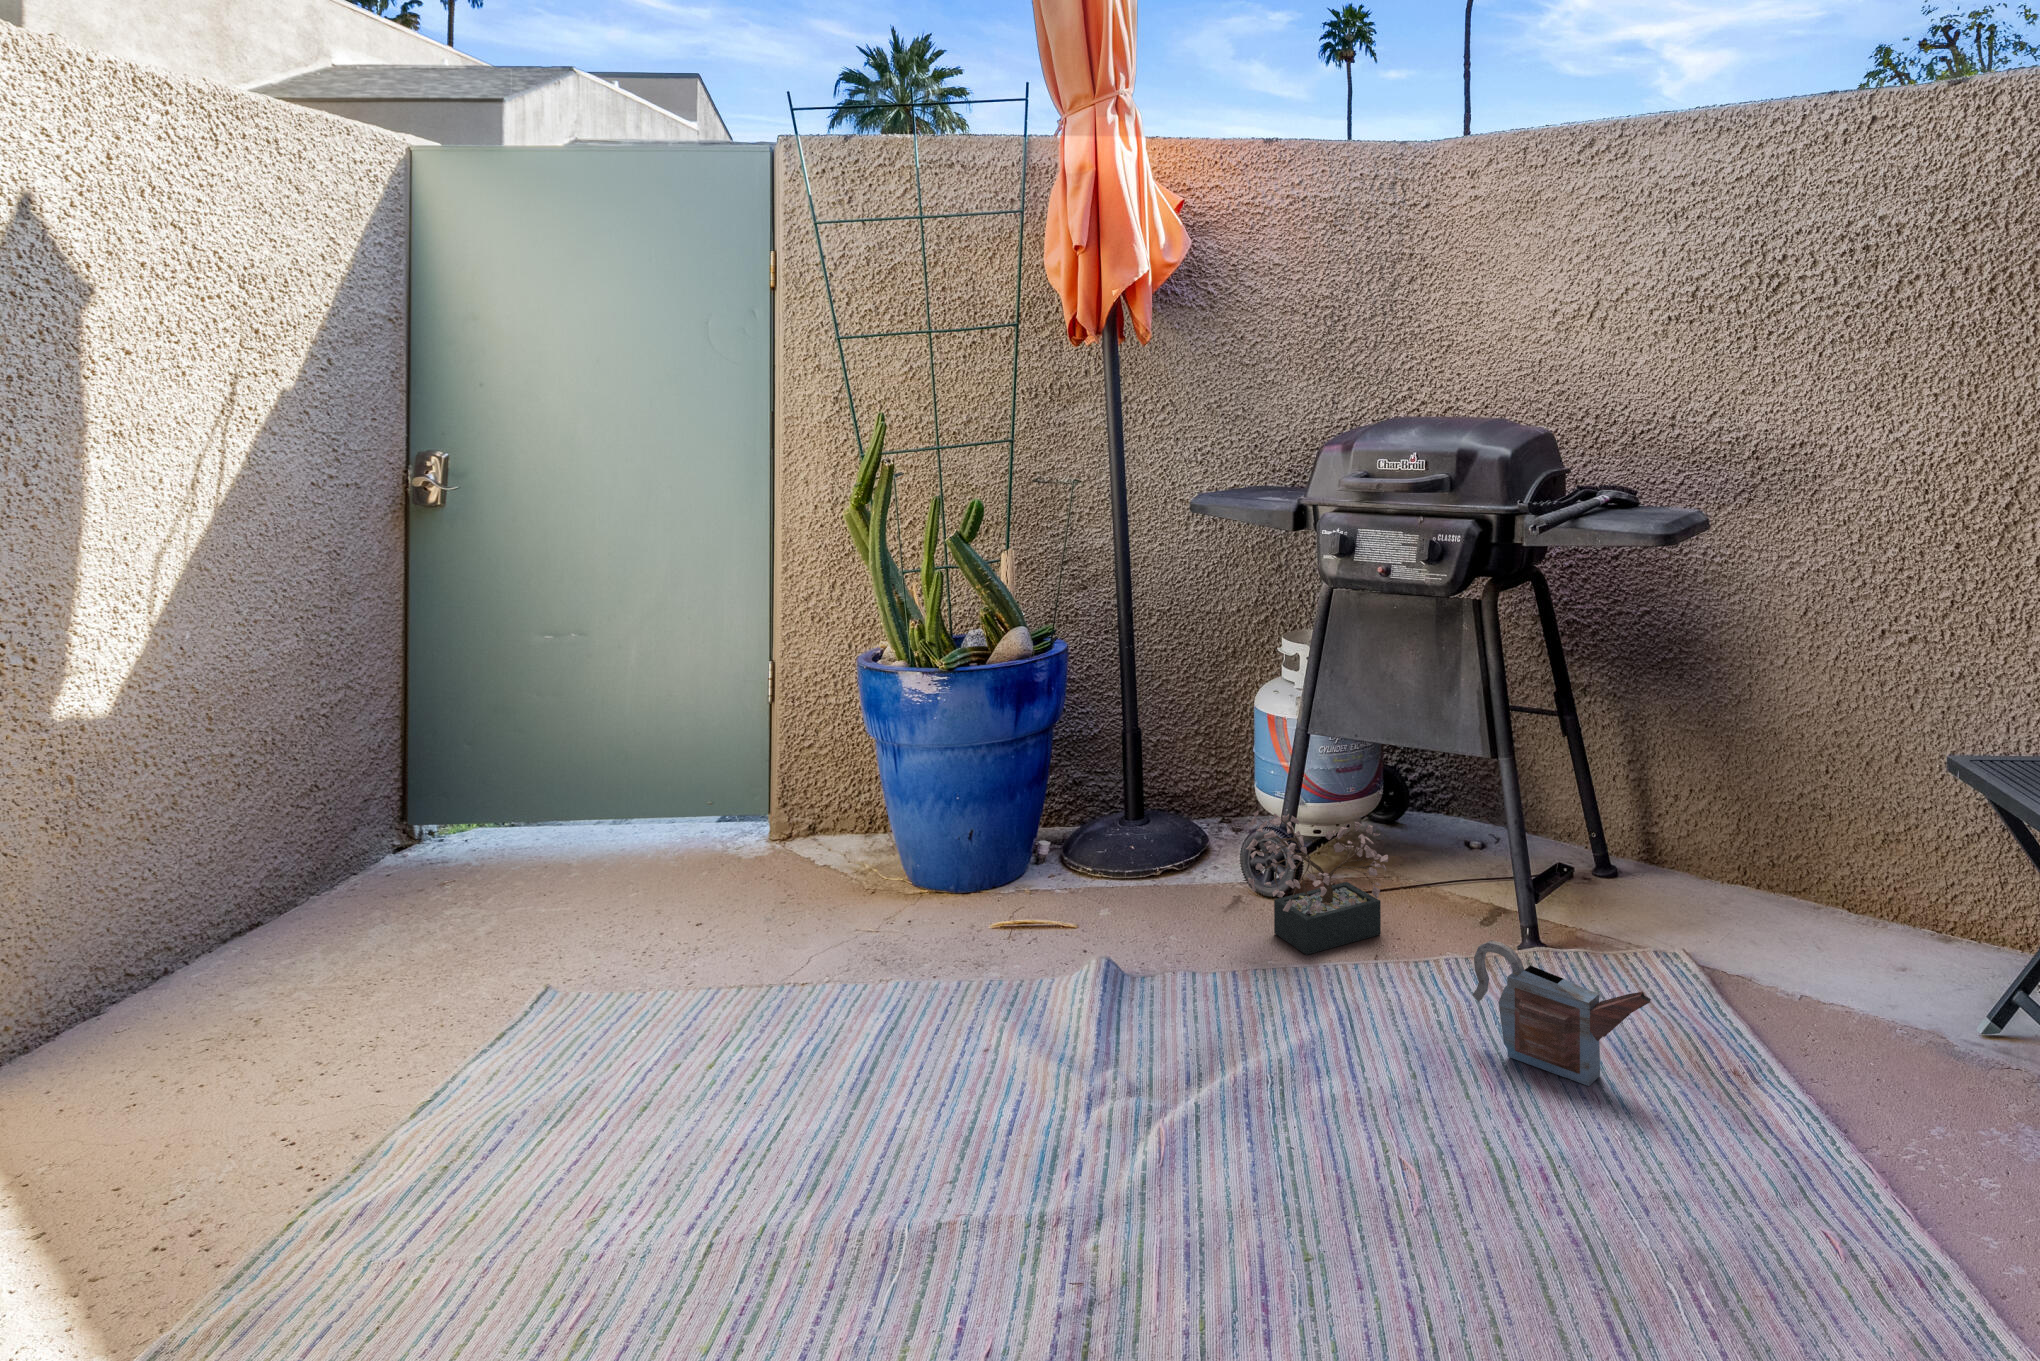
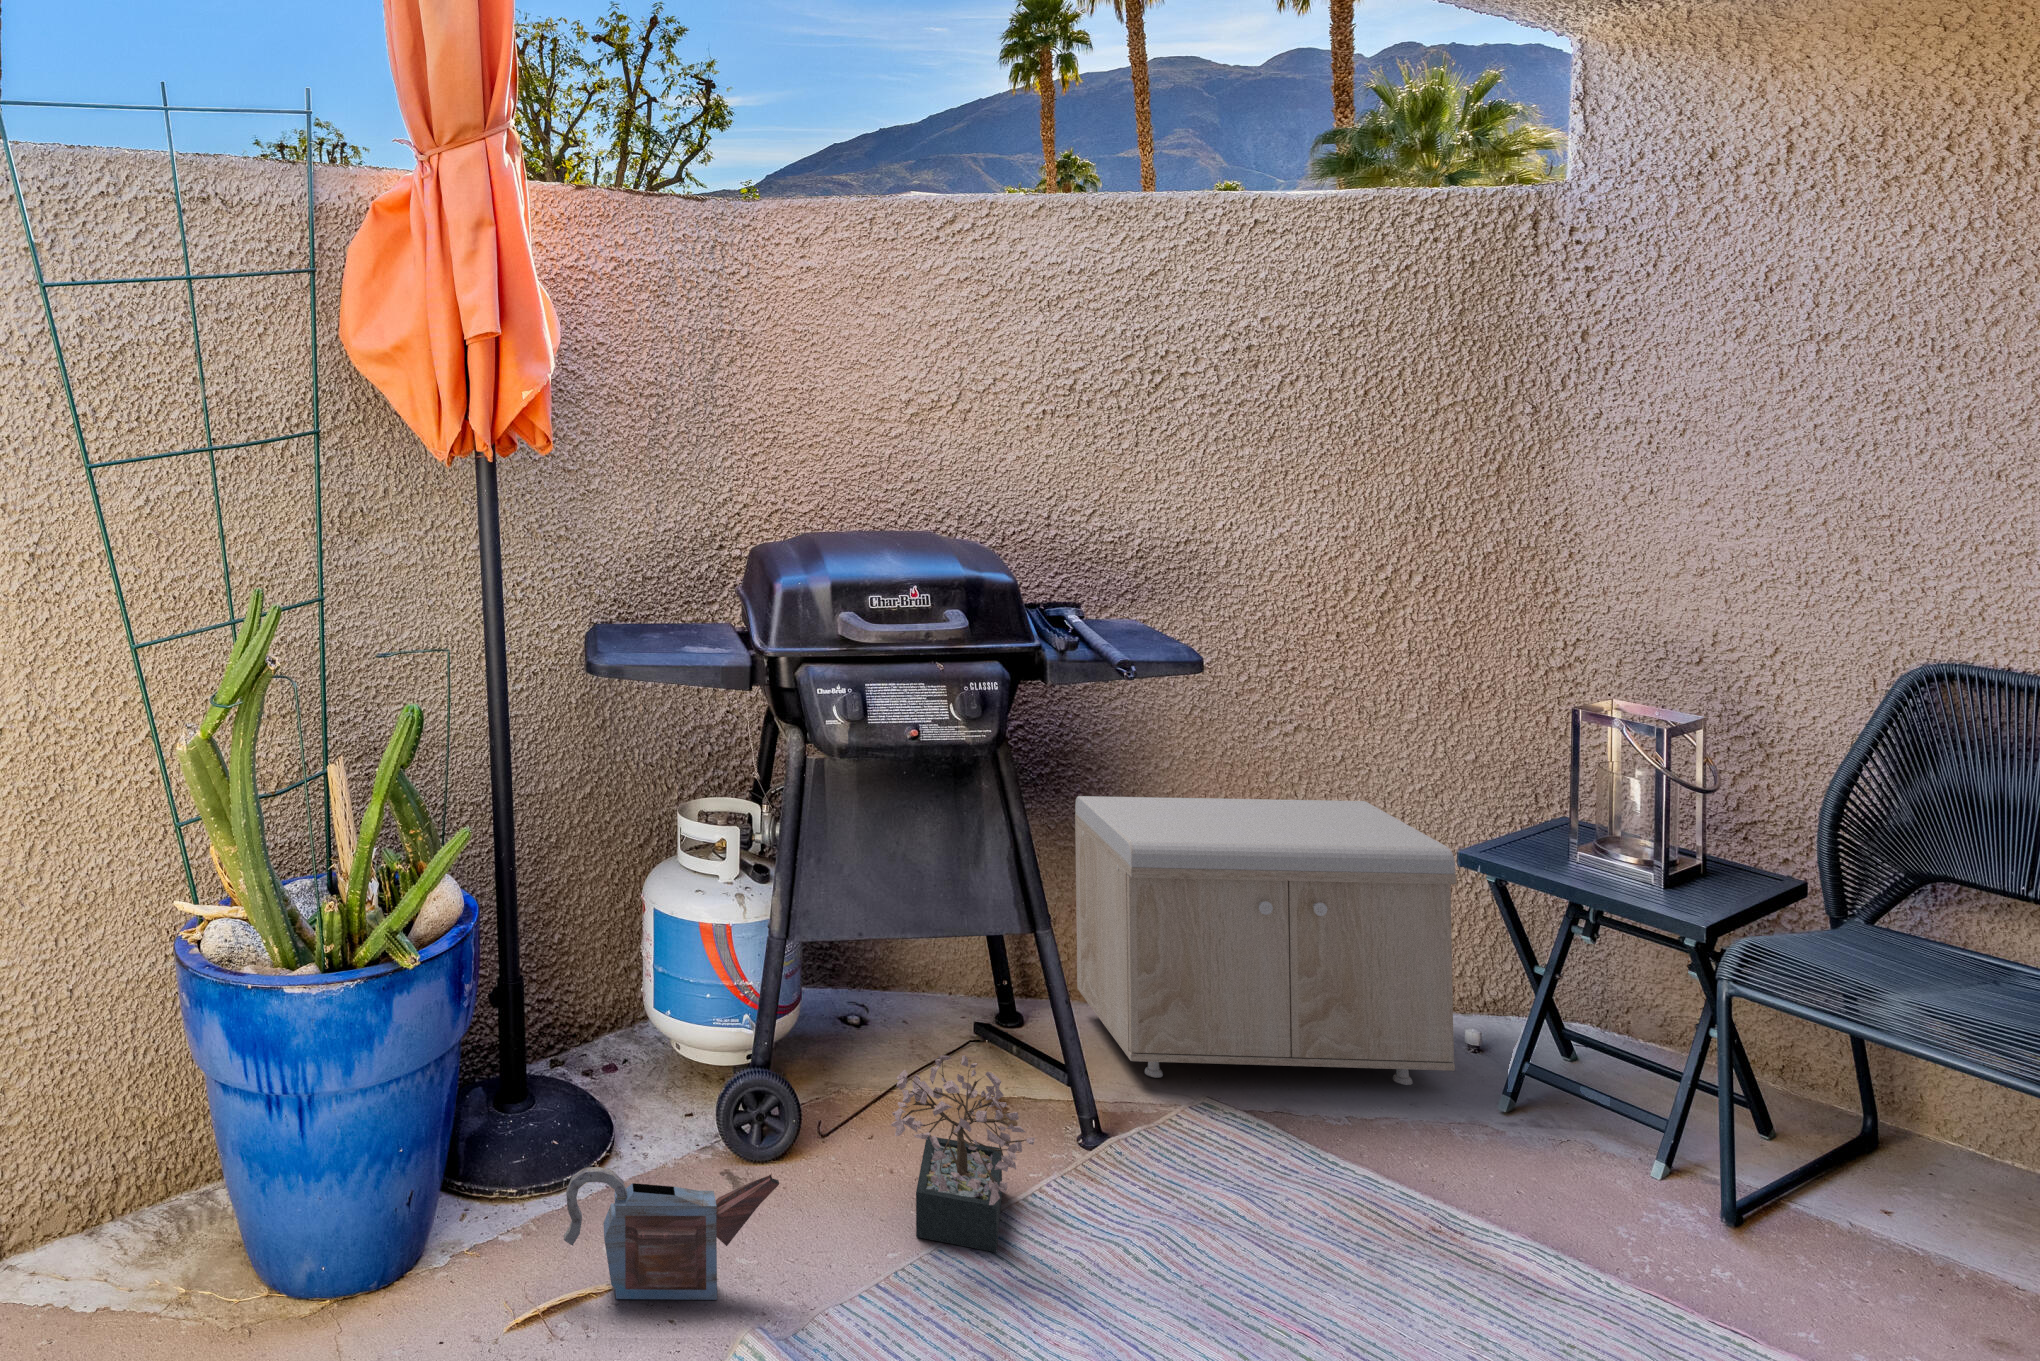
storage bench: none [1608,676,1966,995] -> present [1075,796,1456,1085]
watering can: present [1472,940,1651,1086] -> present [564,1167,779,1300]

